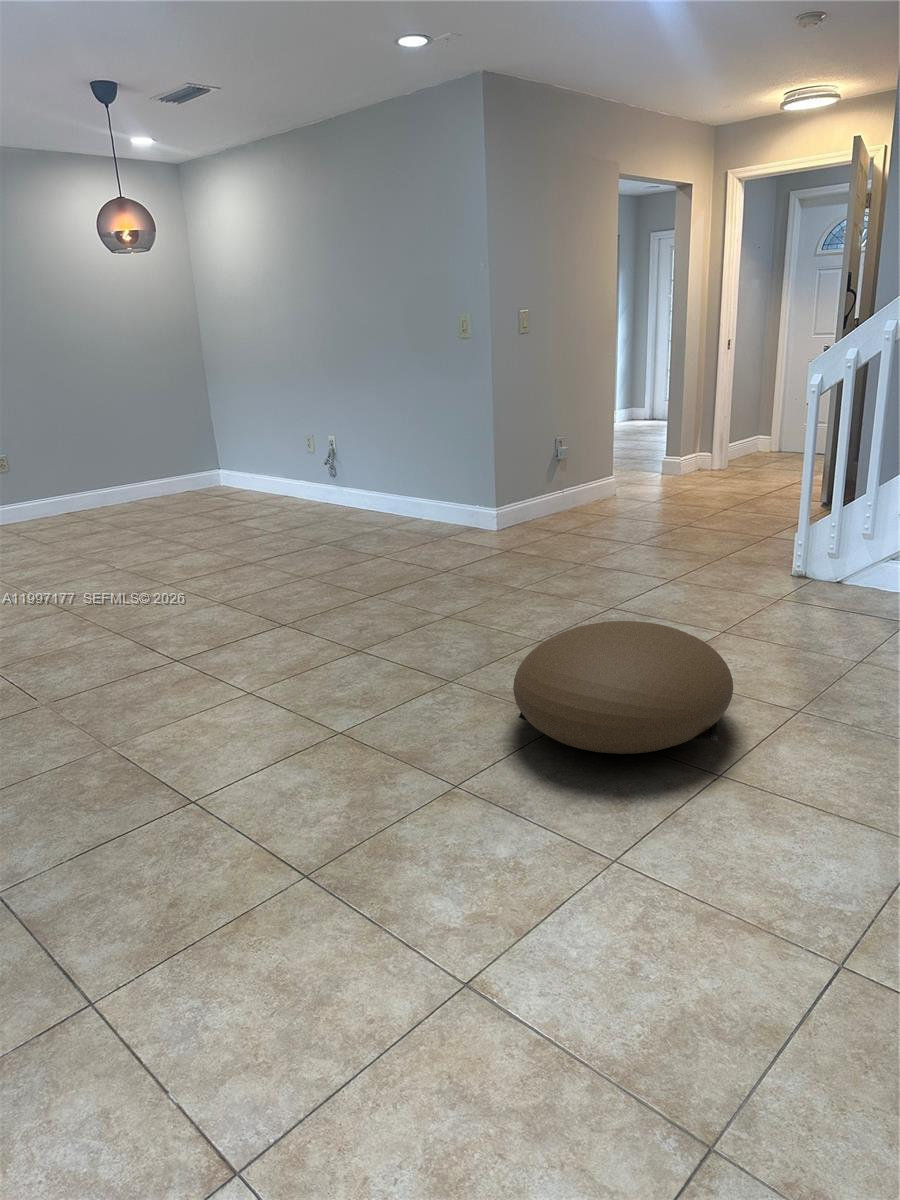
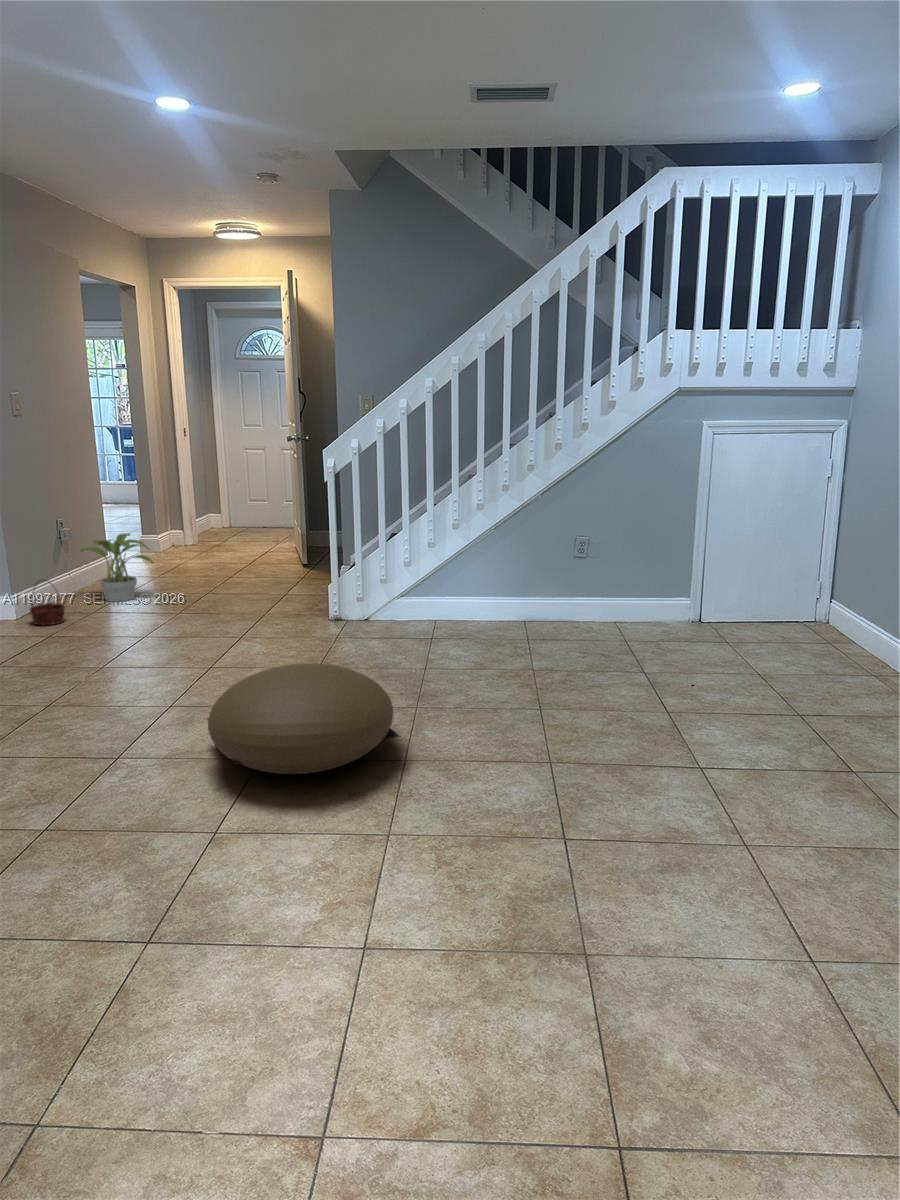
potted plant: none [582,450,645,517] -> present [81,533,153,602]
basket: none [516,490,547,533] -> present [30,601,65,625]

